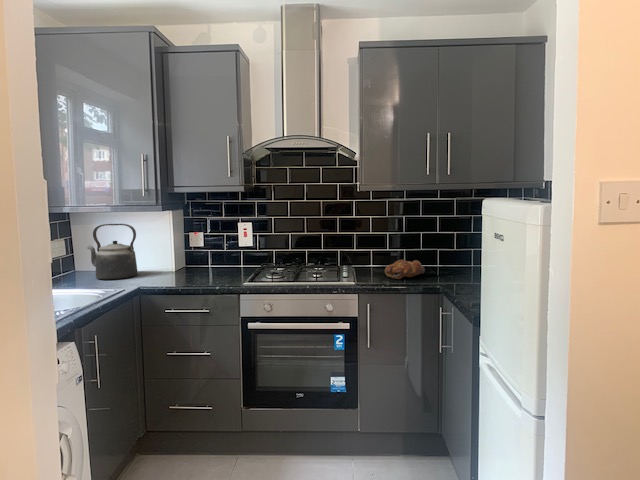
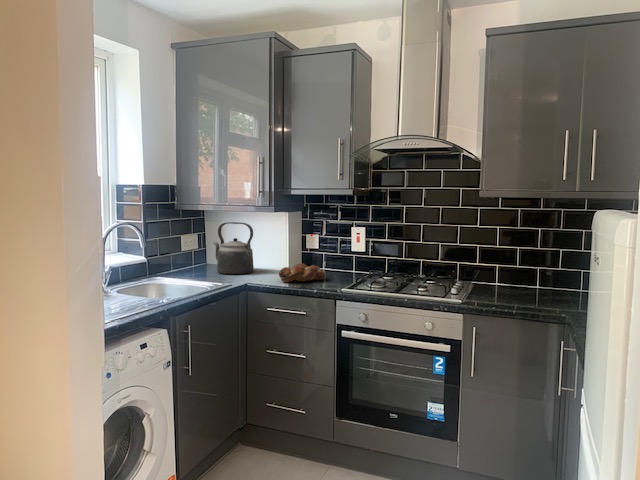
bread loaf: present [385,259,425,279] -> present [279,263,326,282]

